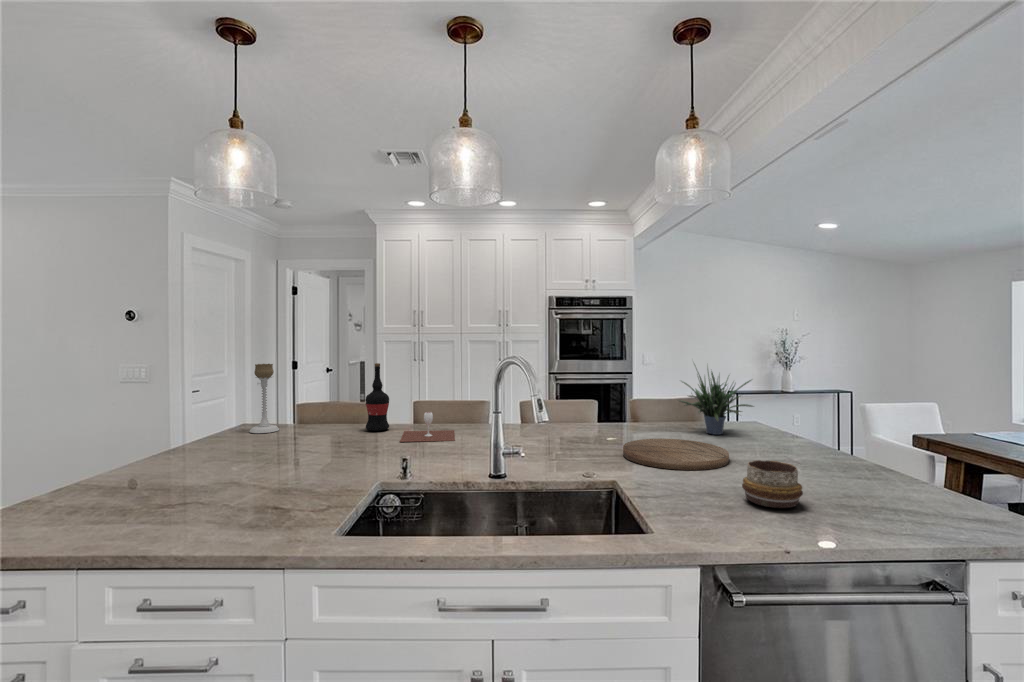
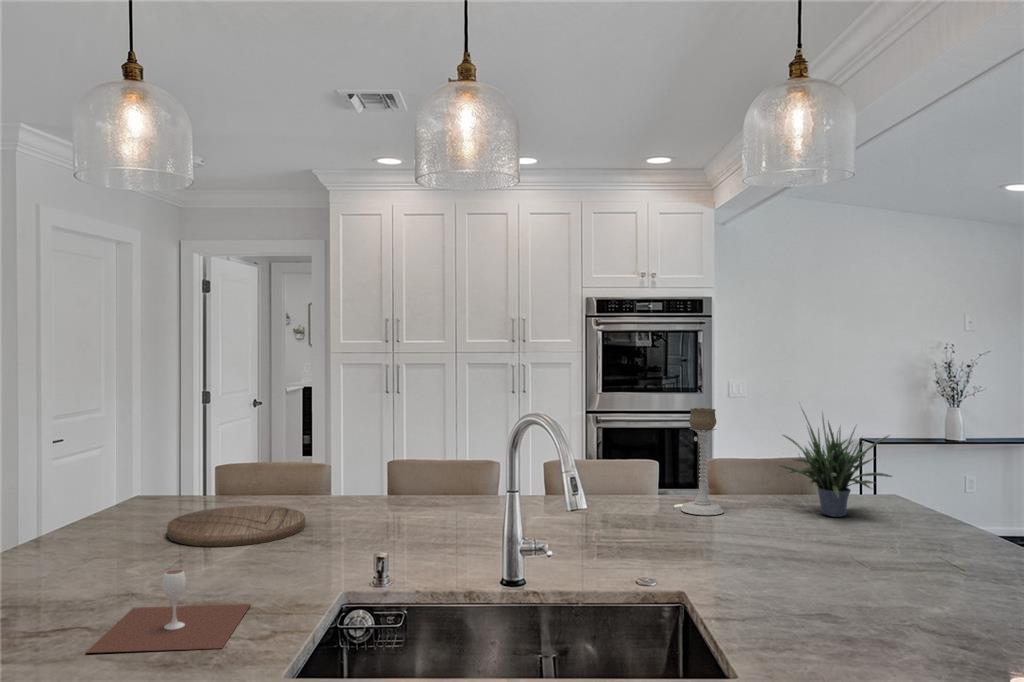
wine bottle: present [365,363,389,431] -> none [318,408,353,508]
candle holder: present [249,364,279,433] -> present [681,408,724,515]
wine glass: present [400,412,455,442] -> present [86,569,250,653]
cutting board: present [623,439,729,470] -> present [167,506,305,547]
decorative bowl: present [742,460,803,508] -> none [869,567,957,639]

